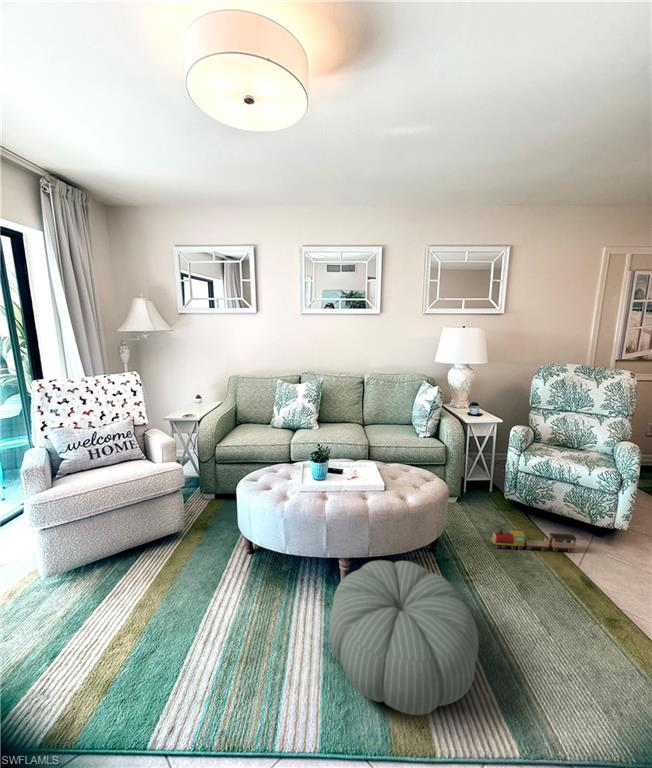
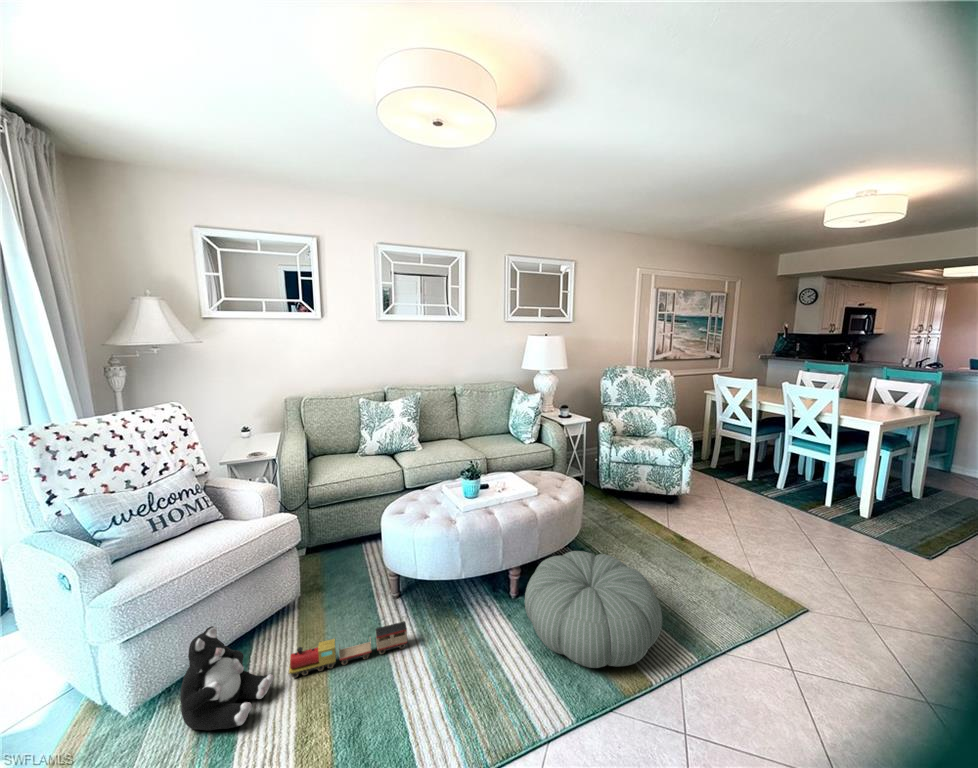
toy train: present [491,530,576,552] -> present [289,621,407,678]
plush toy: none [58,538,126,617] -> present [180,626,274,730]

